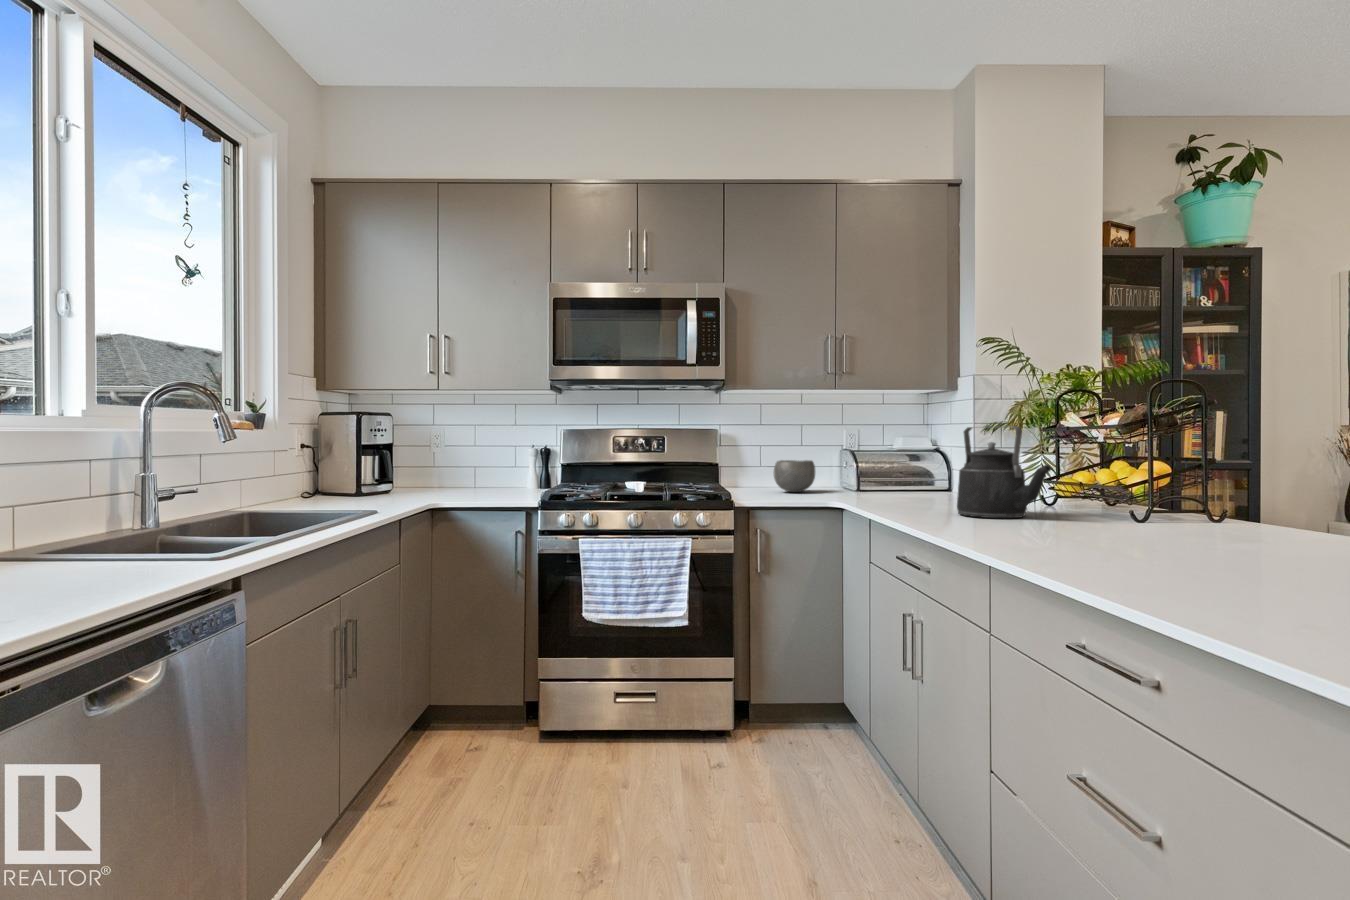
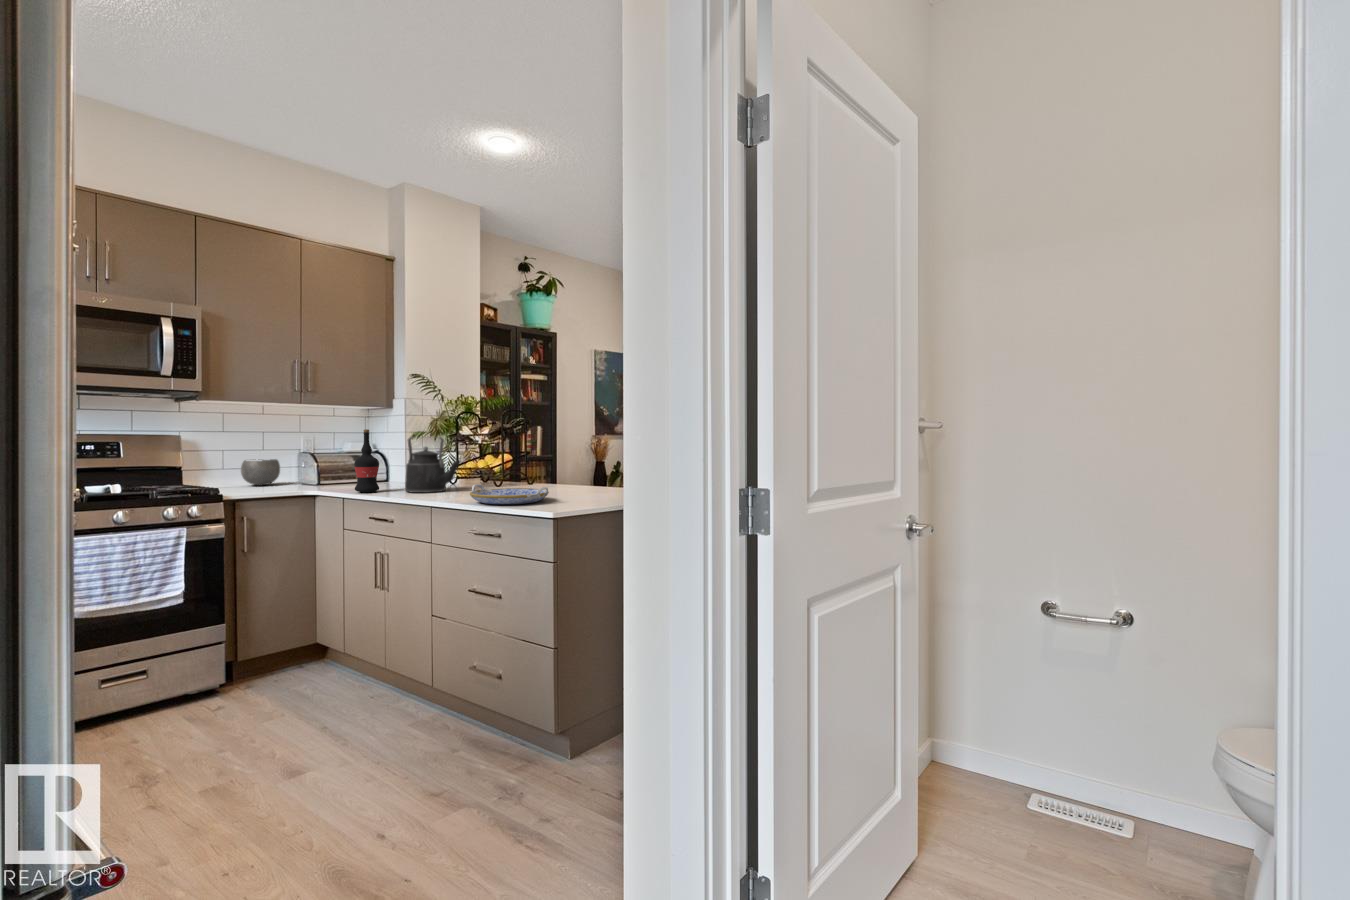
wine bottle: none [885,417,920,510] -> present [354,429,379,492]
serving tray: none [1057,510,1252,561] -> present [470,484,549,504]

